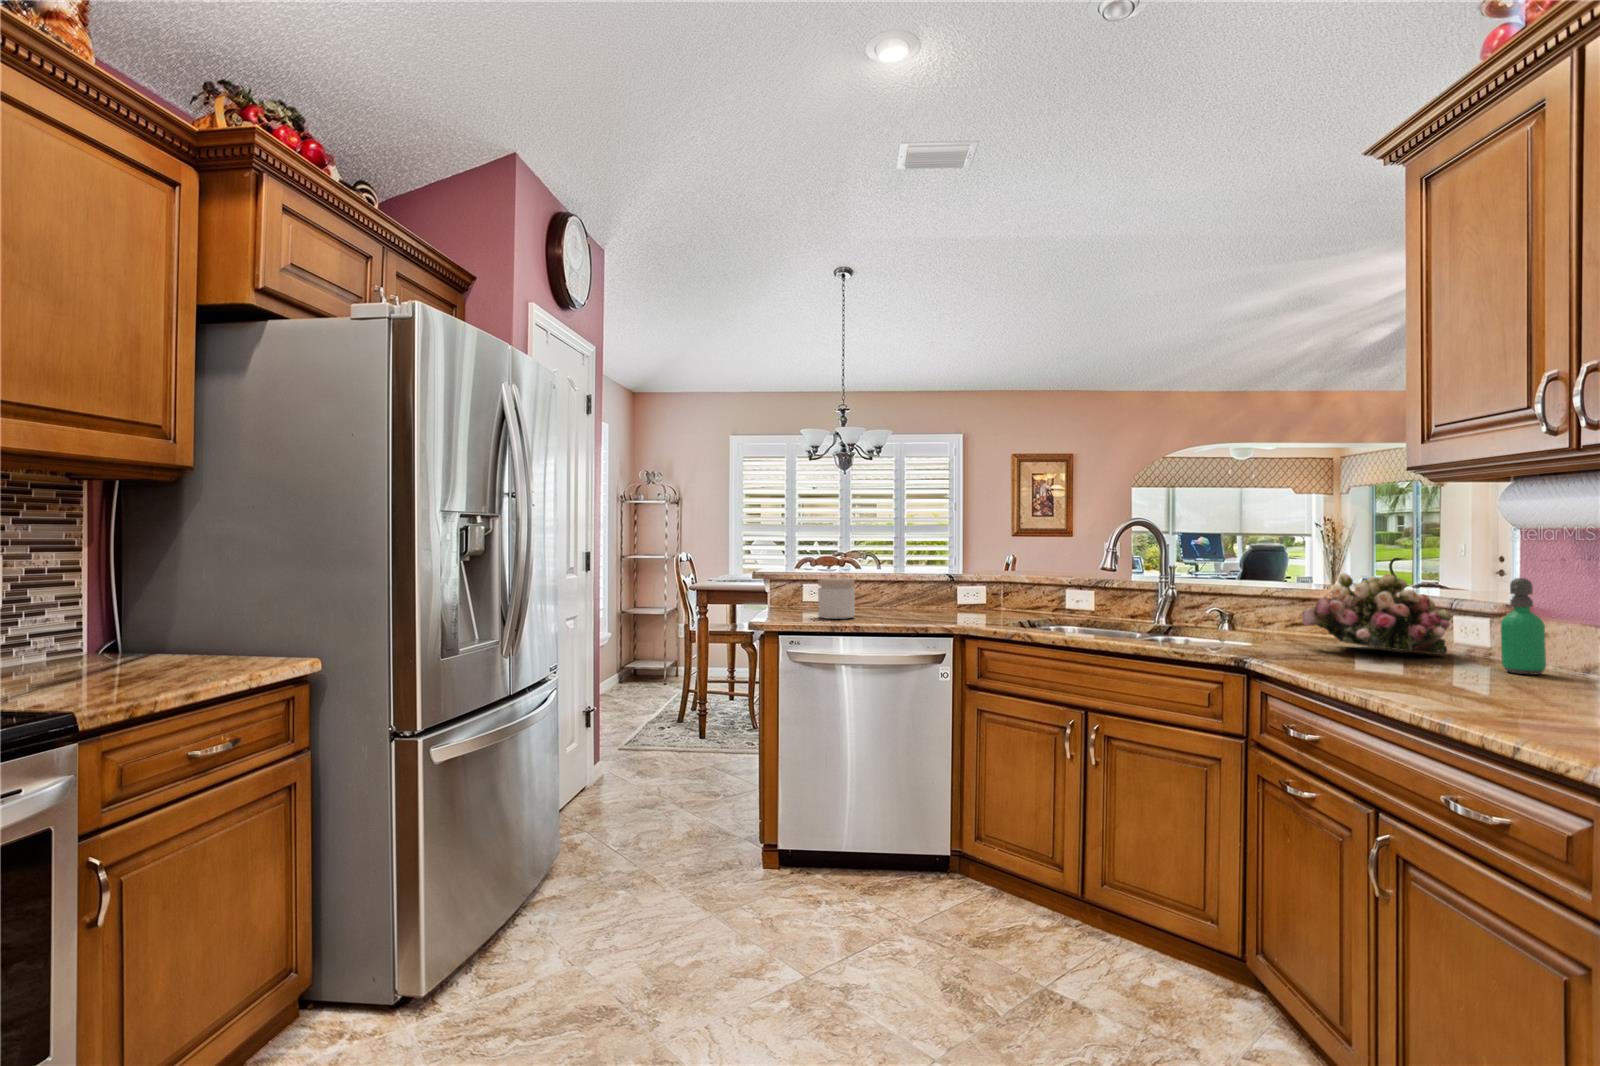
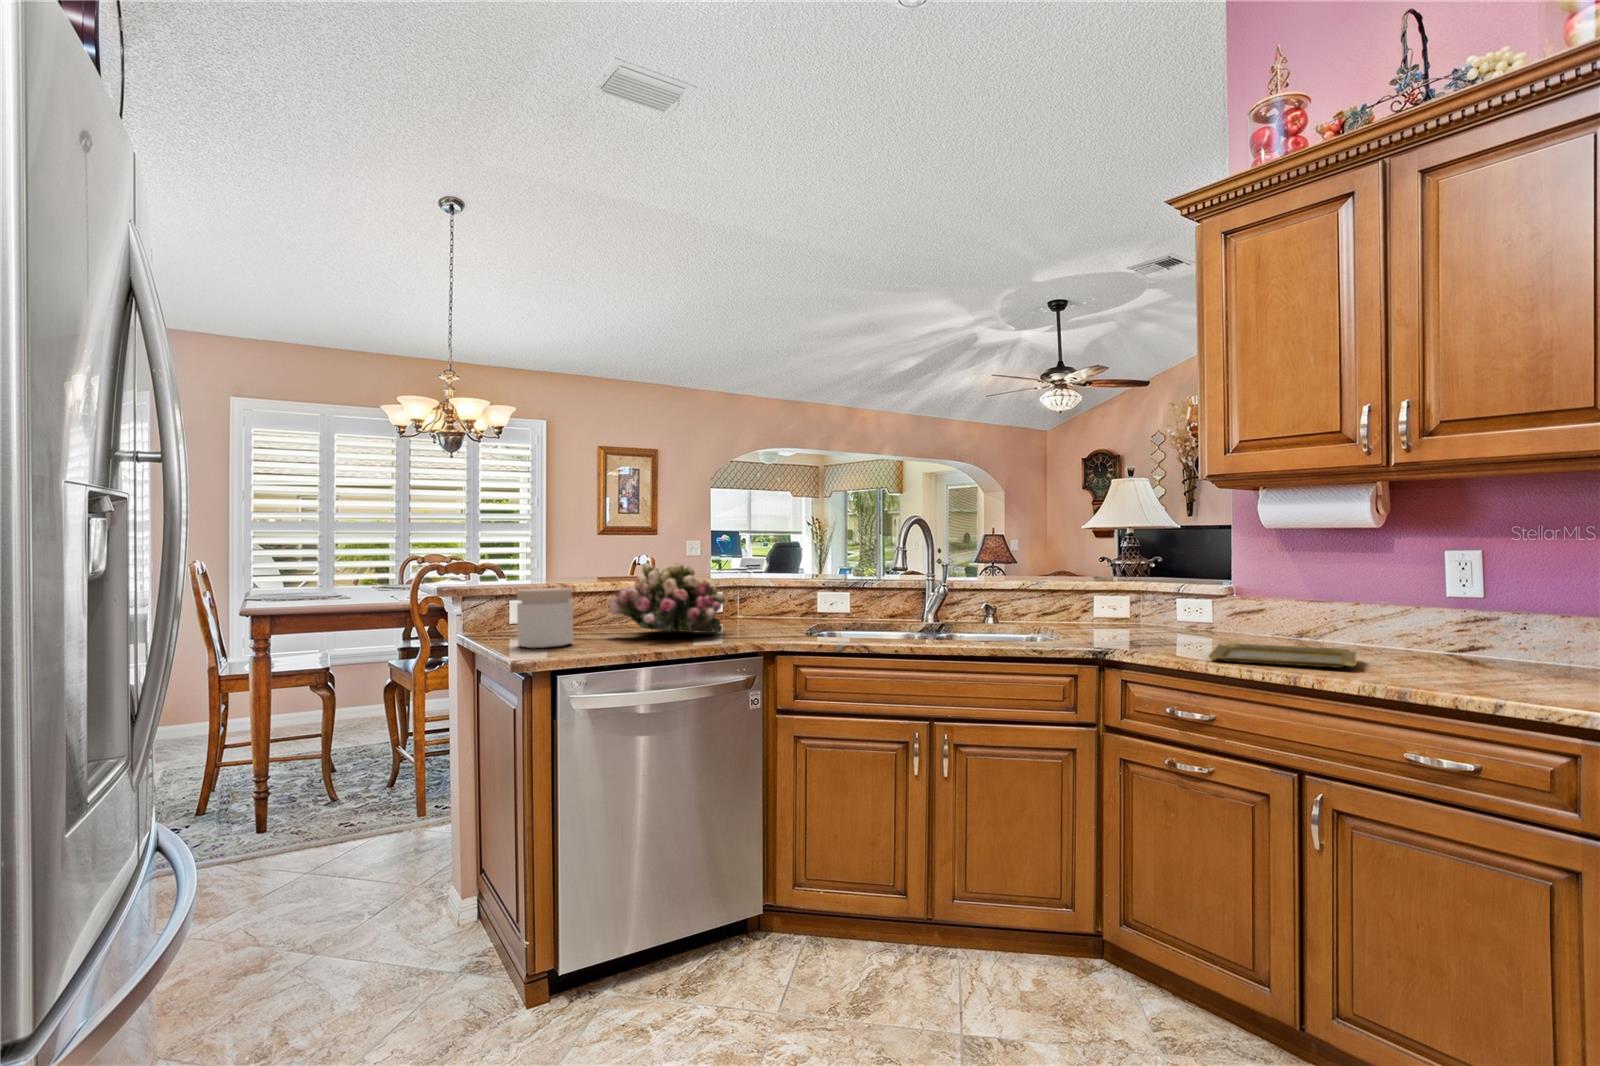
flower arrangement: present [1302,573,1451,655] -> present [609,563,725,633]
soap dispenser: present [1501,578,1546,674] -> none [1267,560,1302,645]
tray: none [1335,662,1527,693] -> present [1209,643,1357,668]

